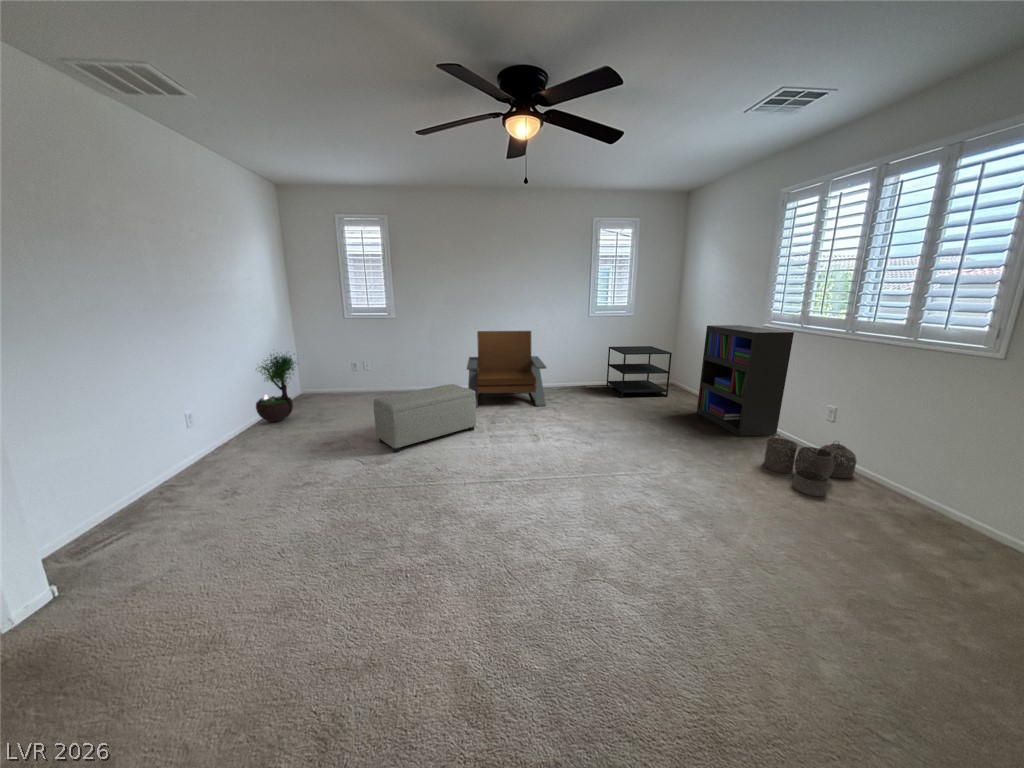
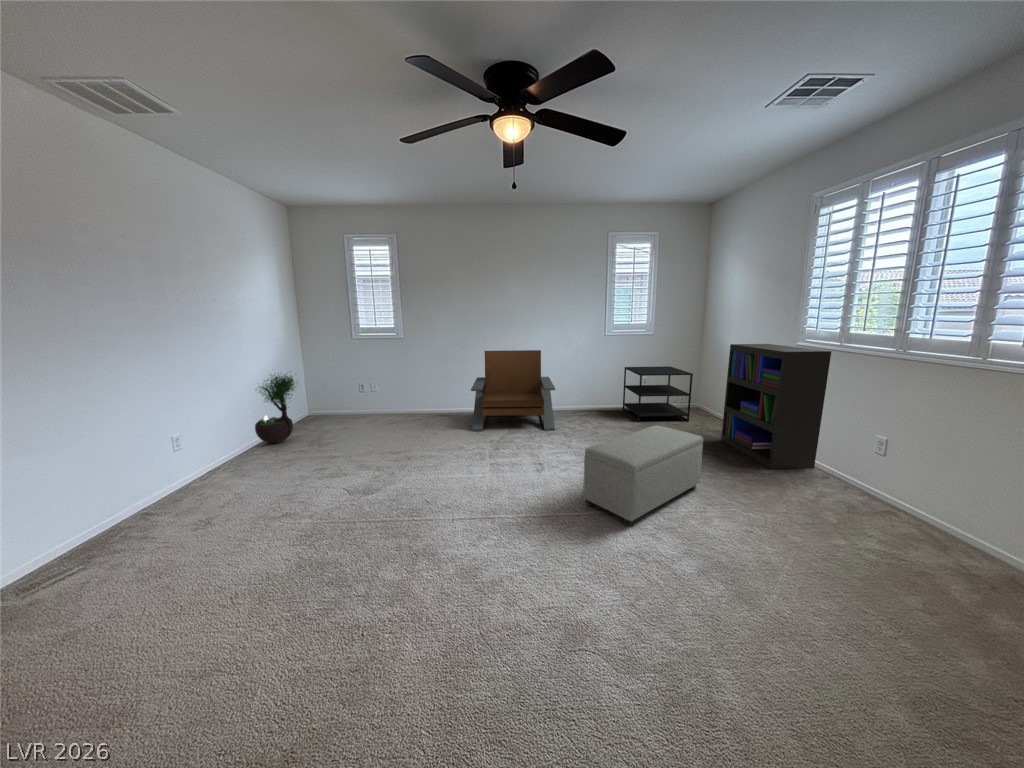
ottoman: present [374,384,476,452] -> present [583,425,703,526]
woven basket: present [764,434,857,496] -> none [799,468,916,548]

